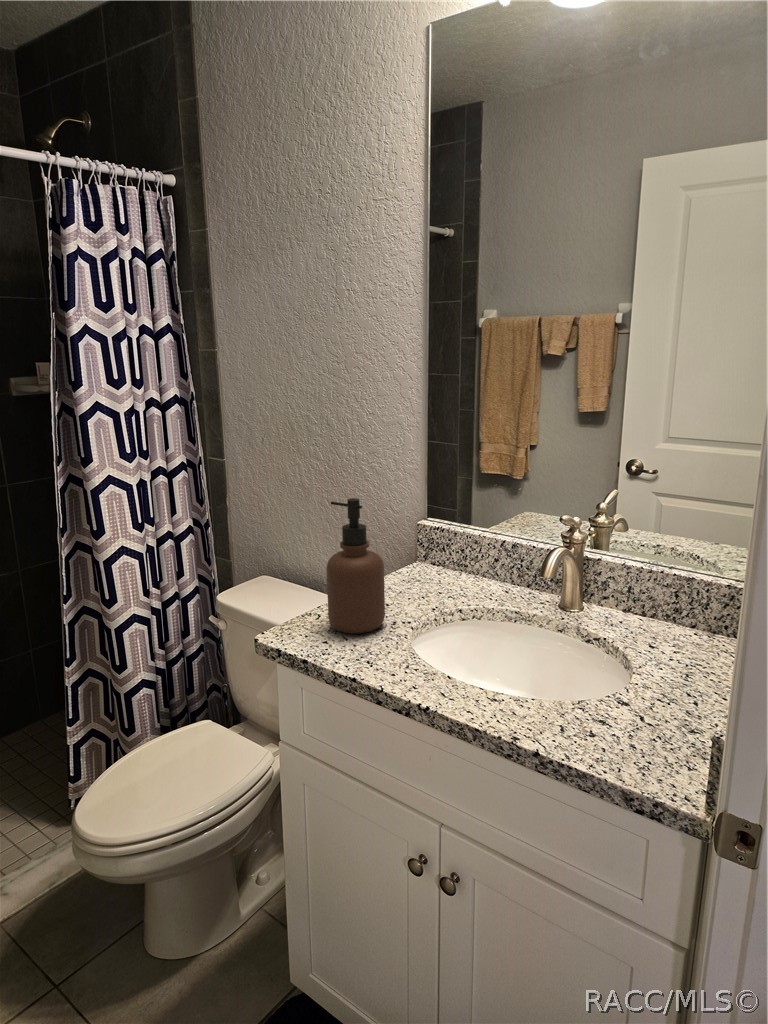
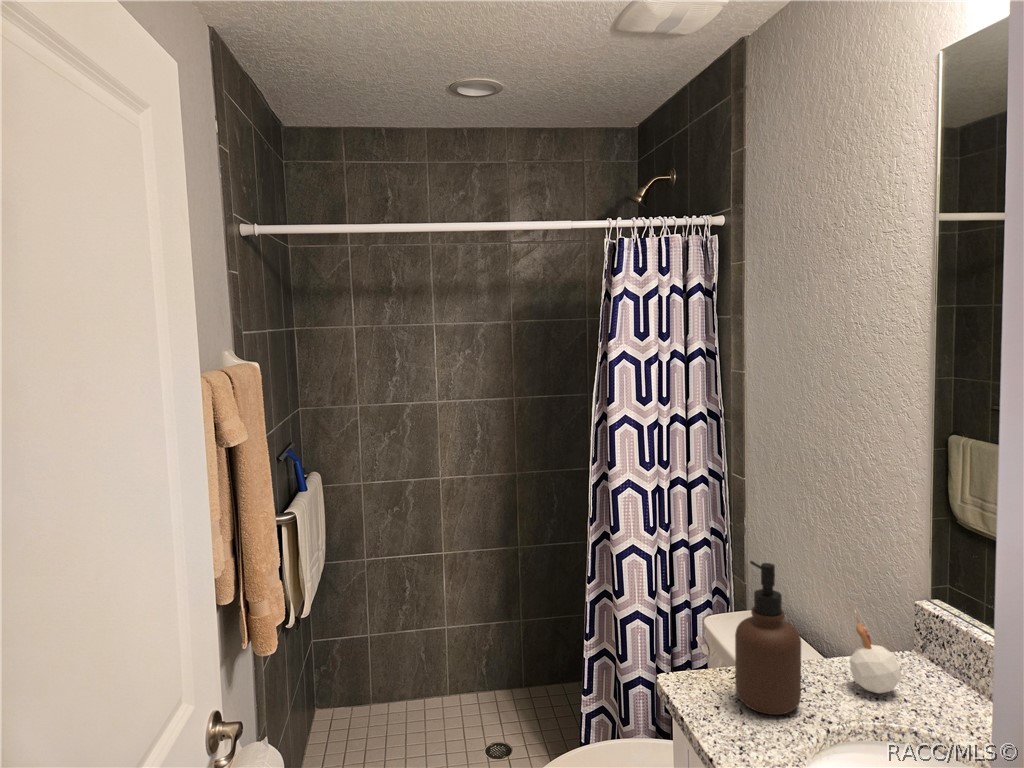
candle: none [400,531,439,597] -> present [850,608,901,693]

